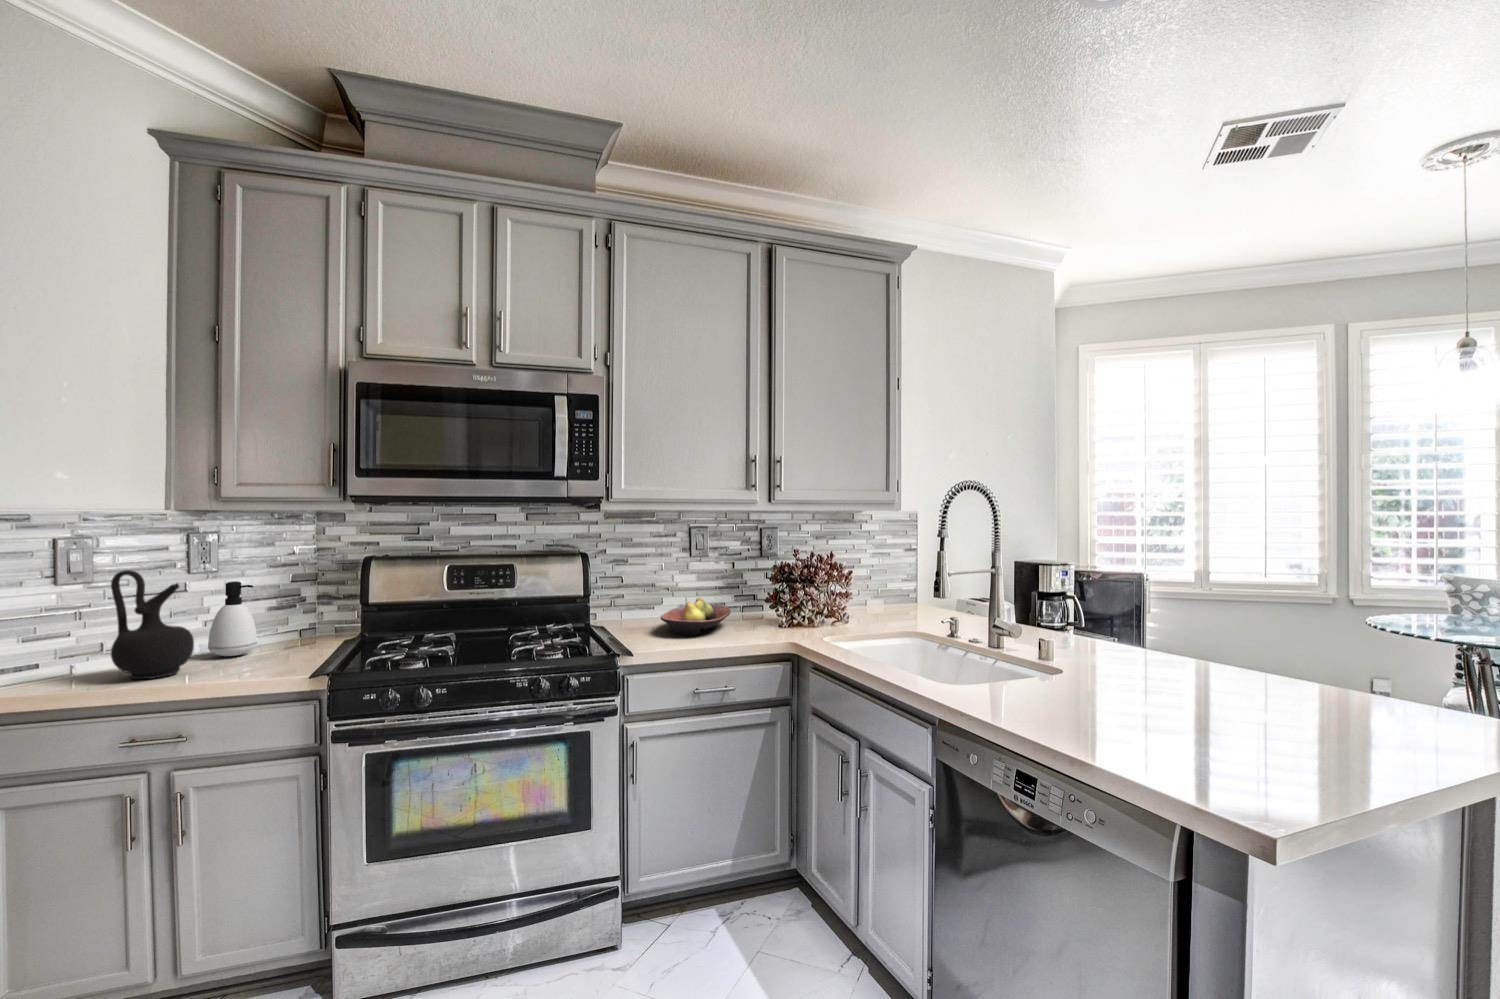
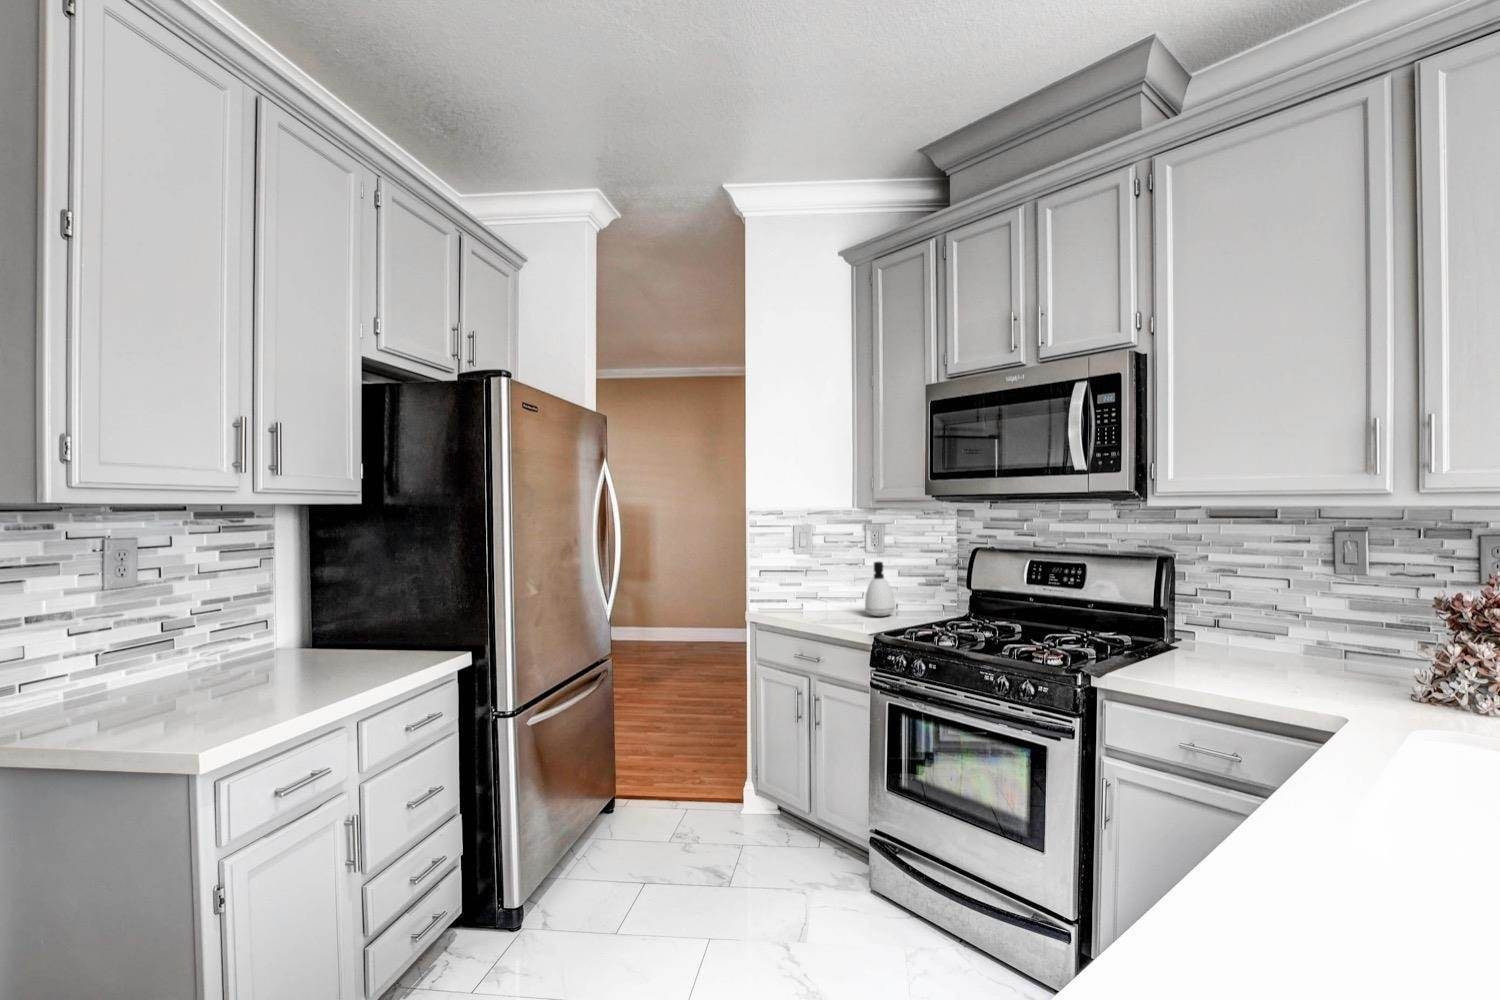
ceramic jug: present [111,570,194,679] -> none [799,550,841,622]
fruit bowl: present [660,598,731,636] -> none [1193,630,1346,676]

